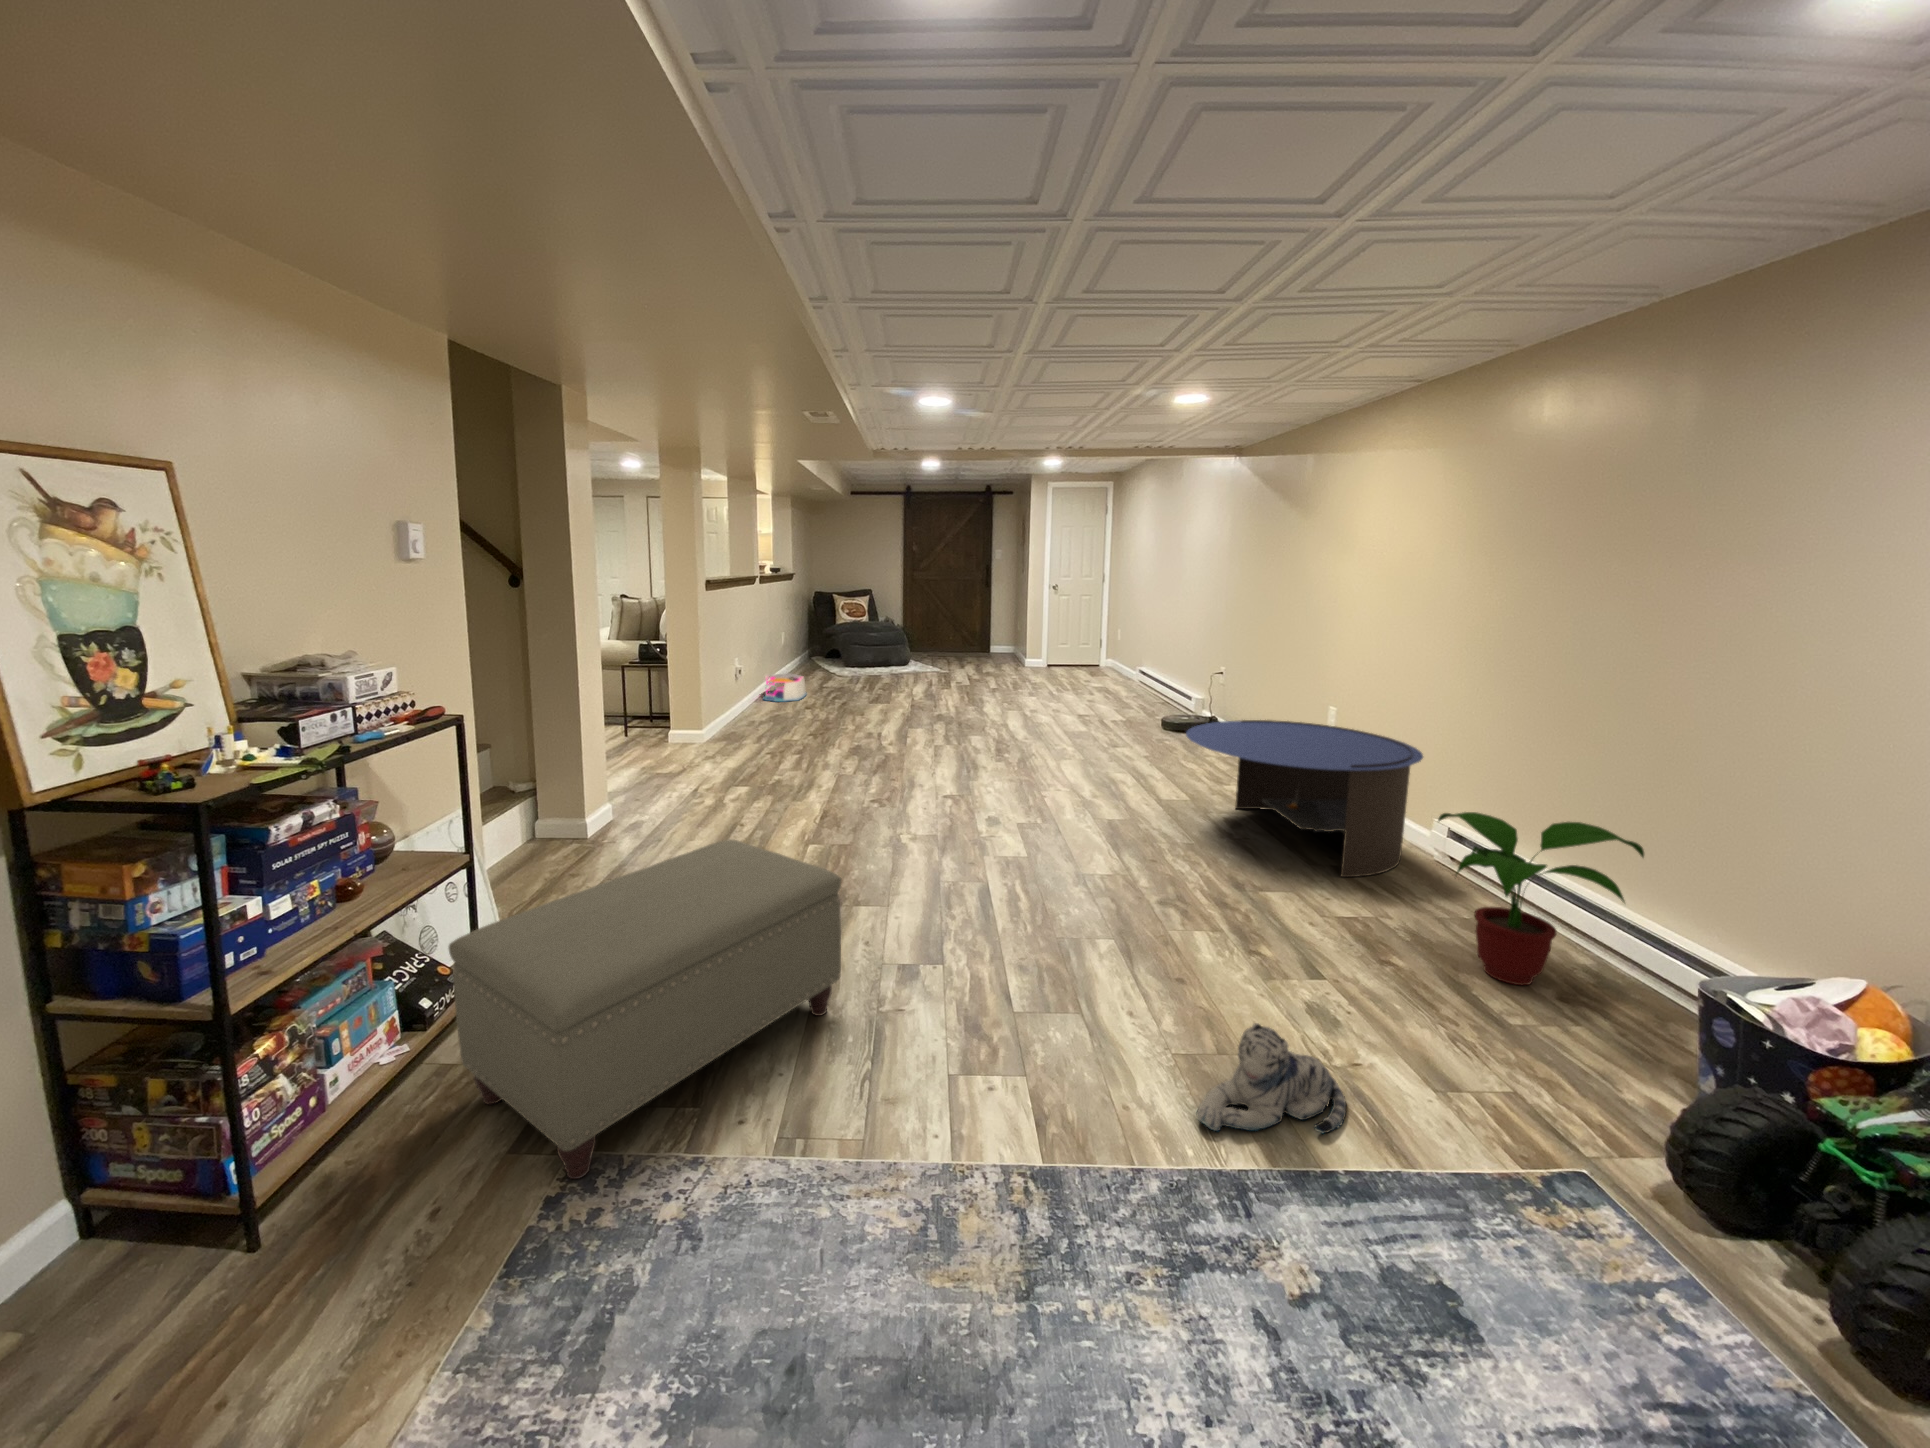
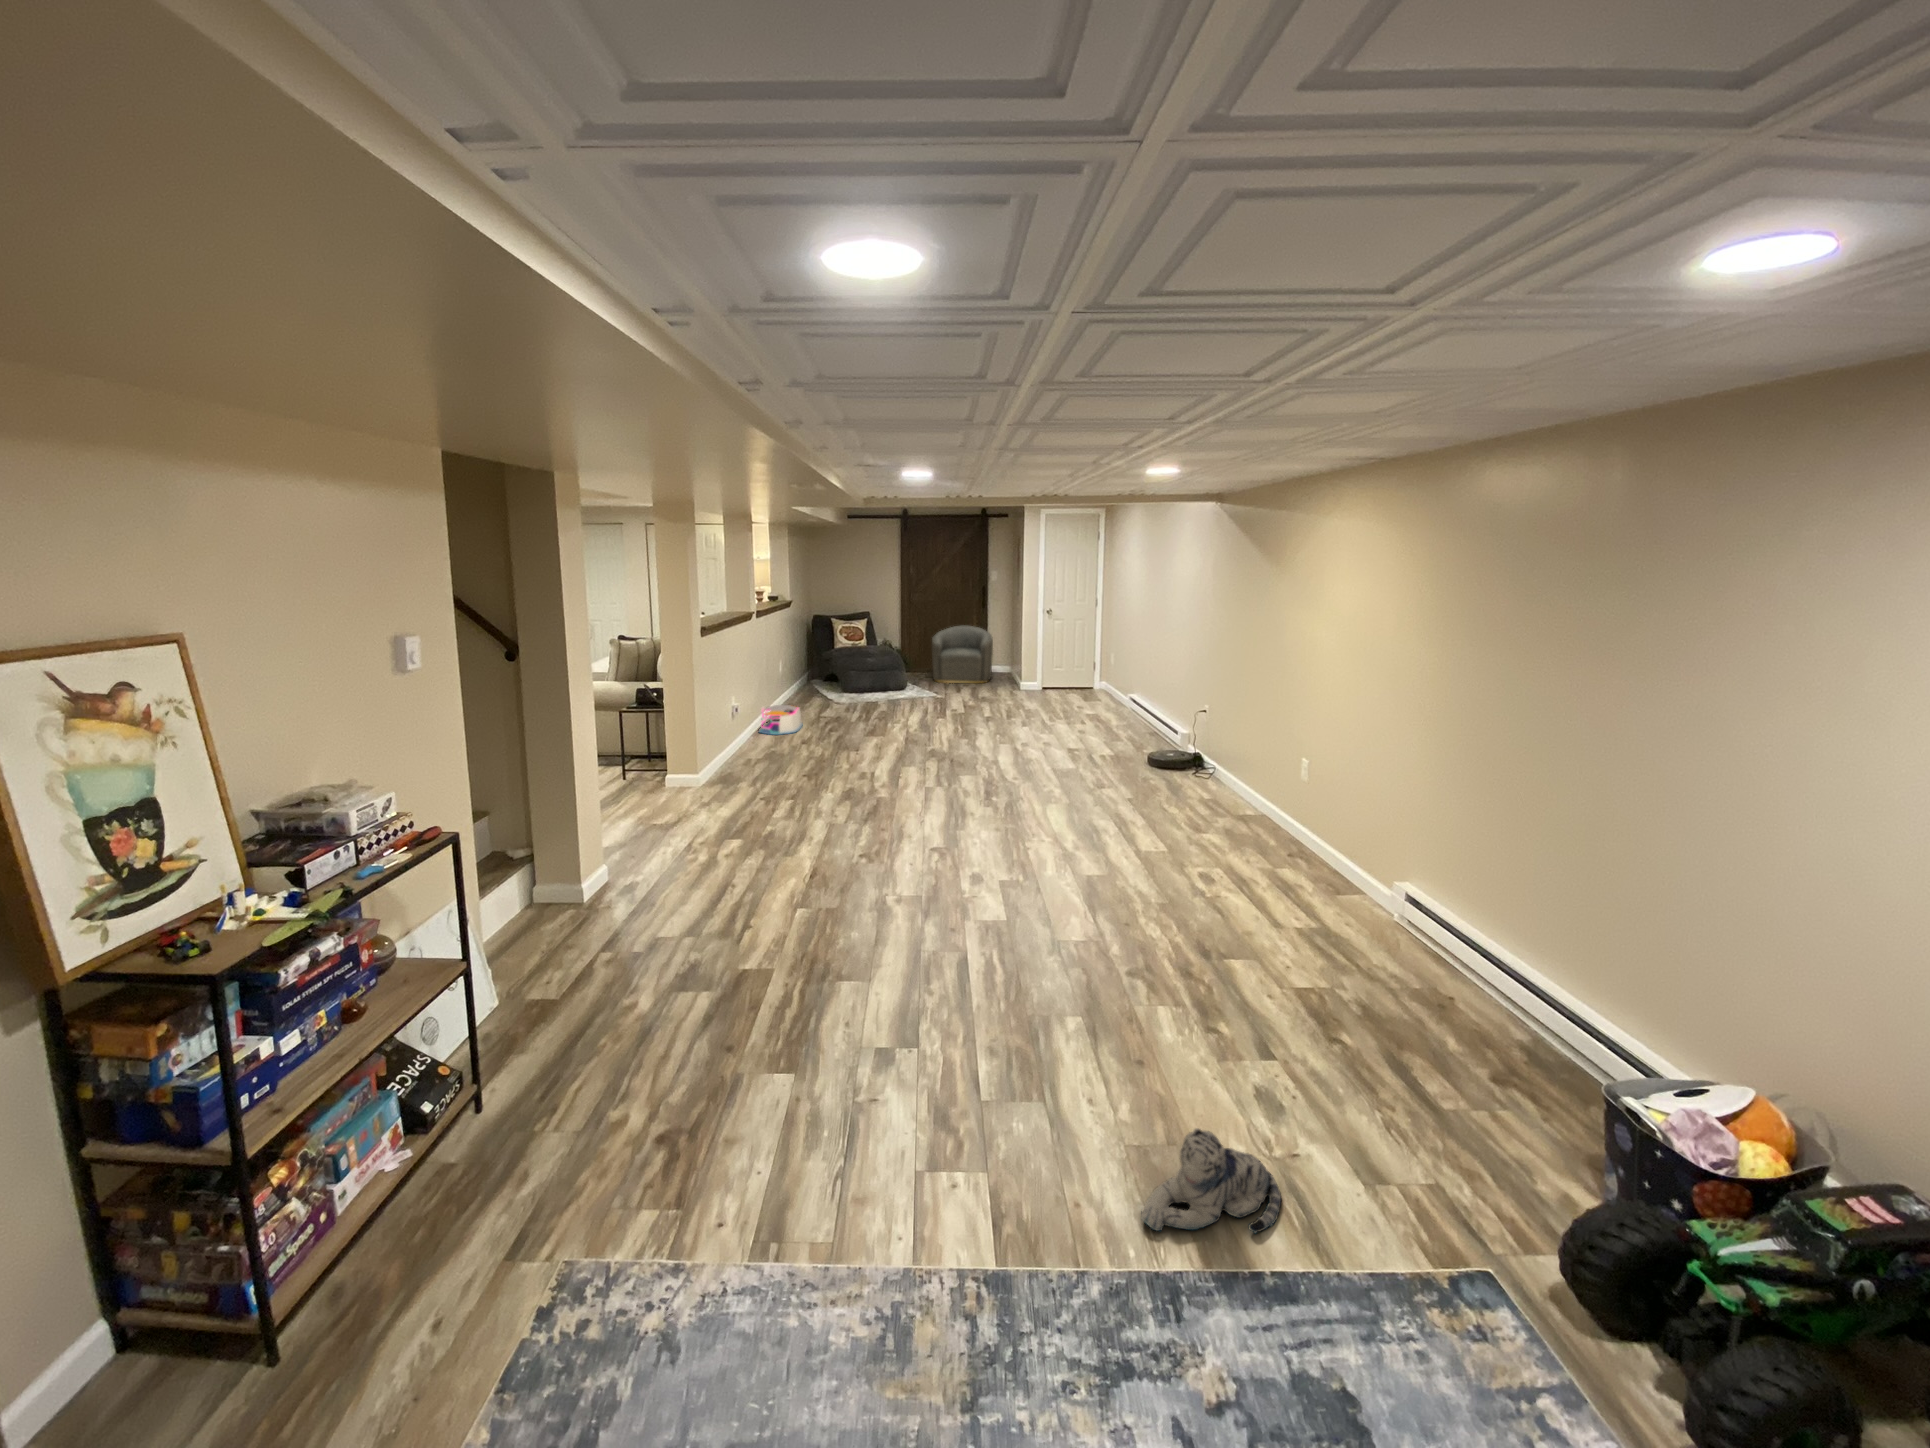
armchair: none [934,605,995,661] -> present [932,626,993,683]
coffee table: present [1186,720,1423,877] -> none [1163,777,1387,943]
potted plant: present [1438,812,1644,985] -> none [1390,895,1576,1067]
ottoman: present [449,839,842,1179] -> none [446,933,818,1288]

